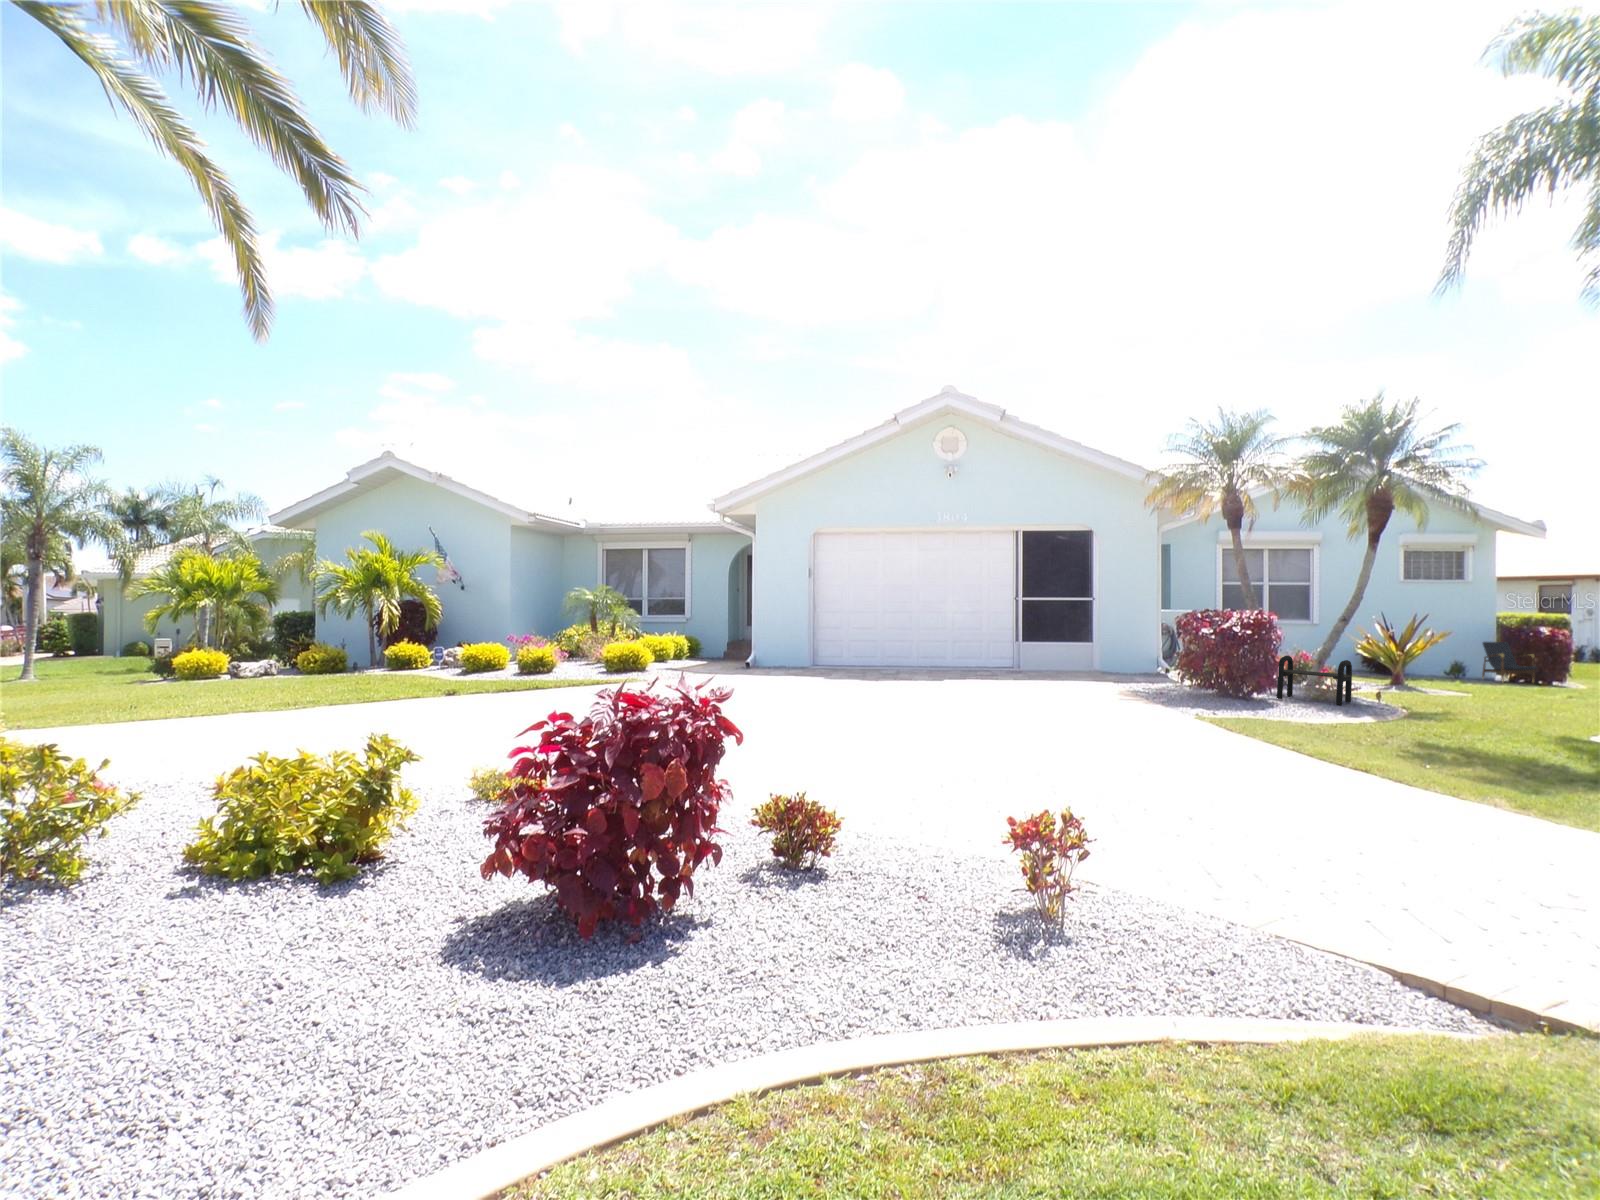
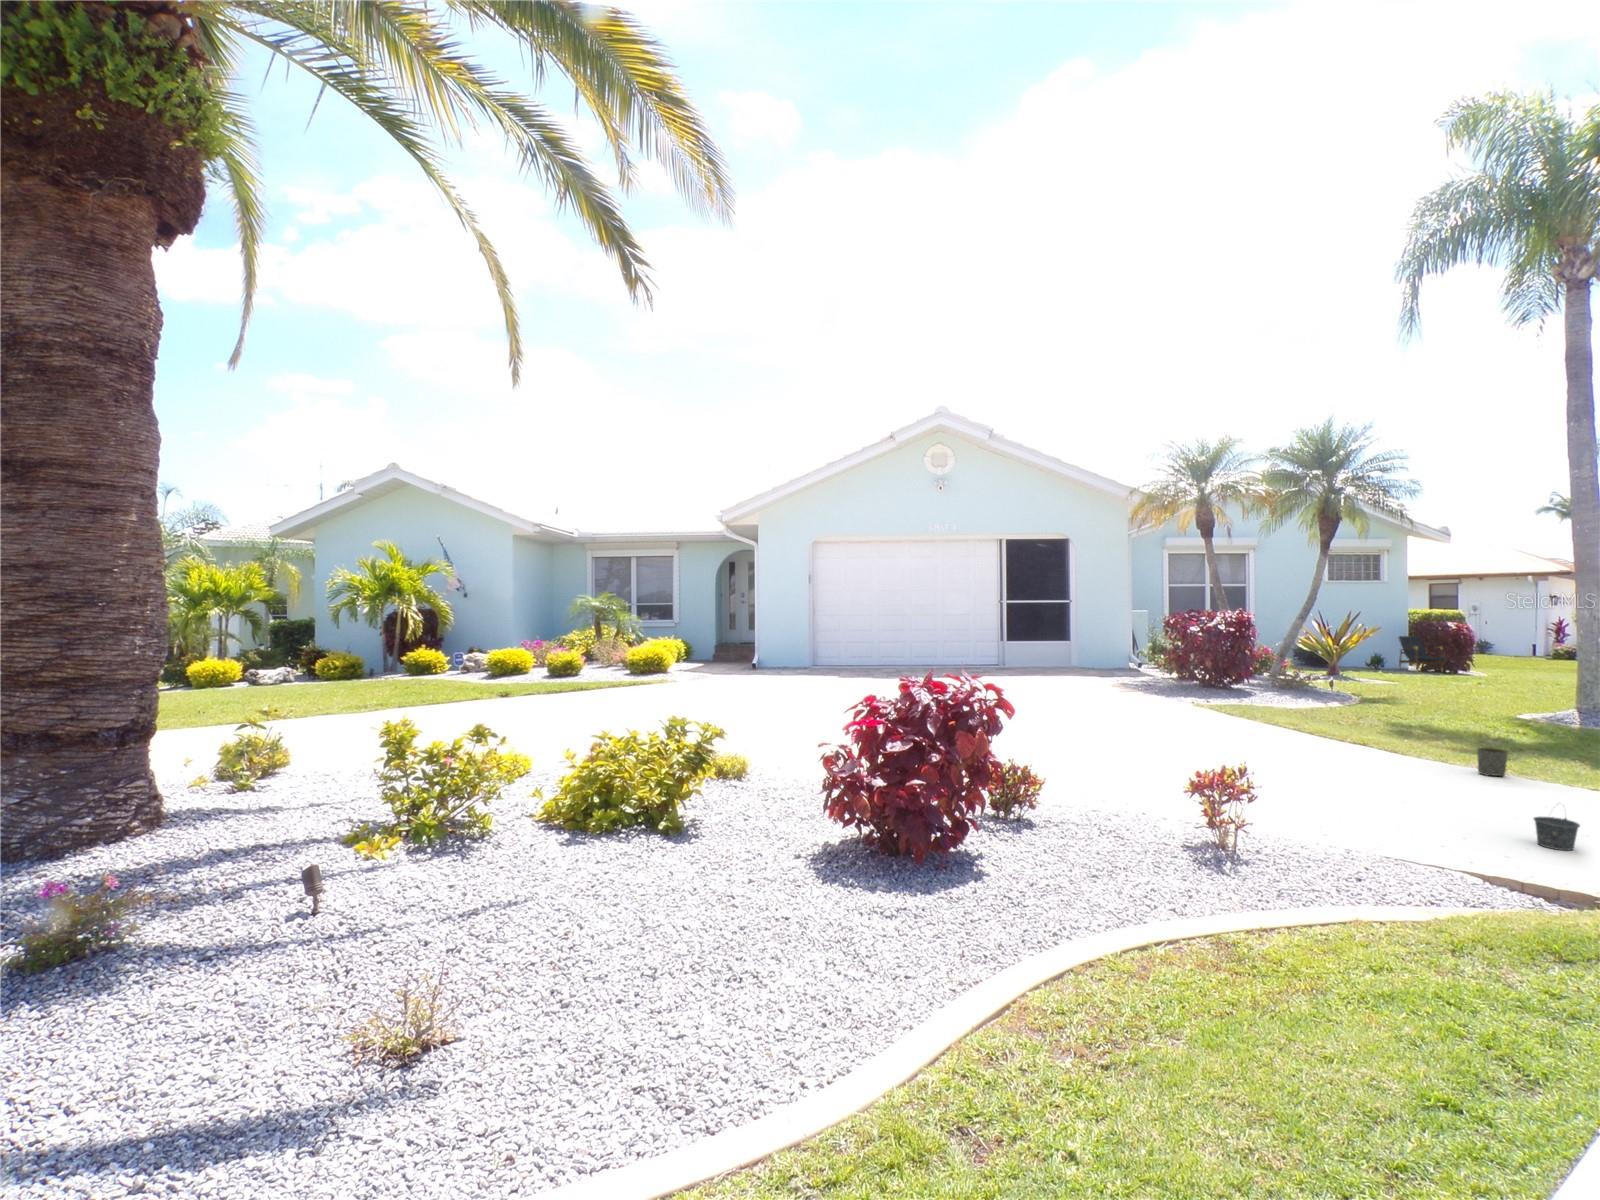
bench: present [1277,656,1352,706] -> none [1245,650,1309,693]
planter: none [1494,783,1532,820] -> present [1477,748,1507,777]
bucket: none [1509,868,1570,932] -> present [1534,817,1580,850]

